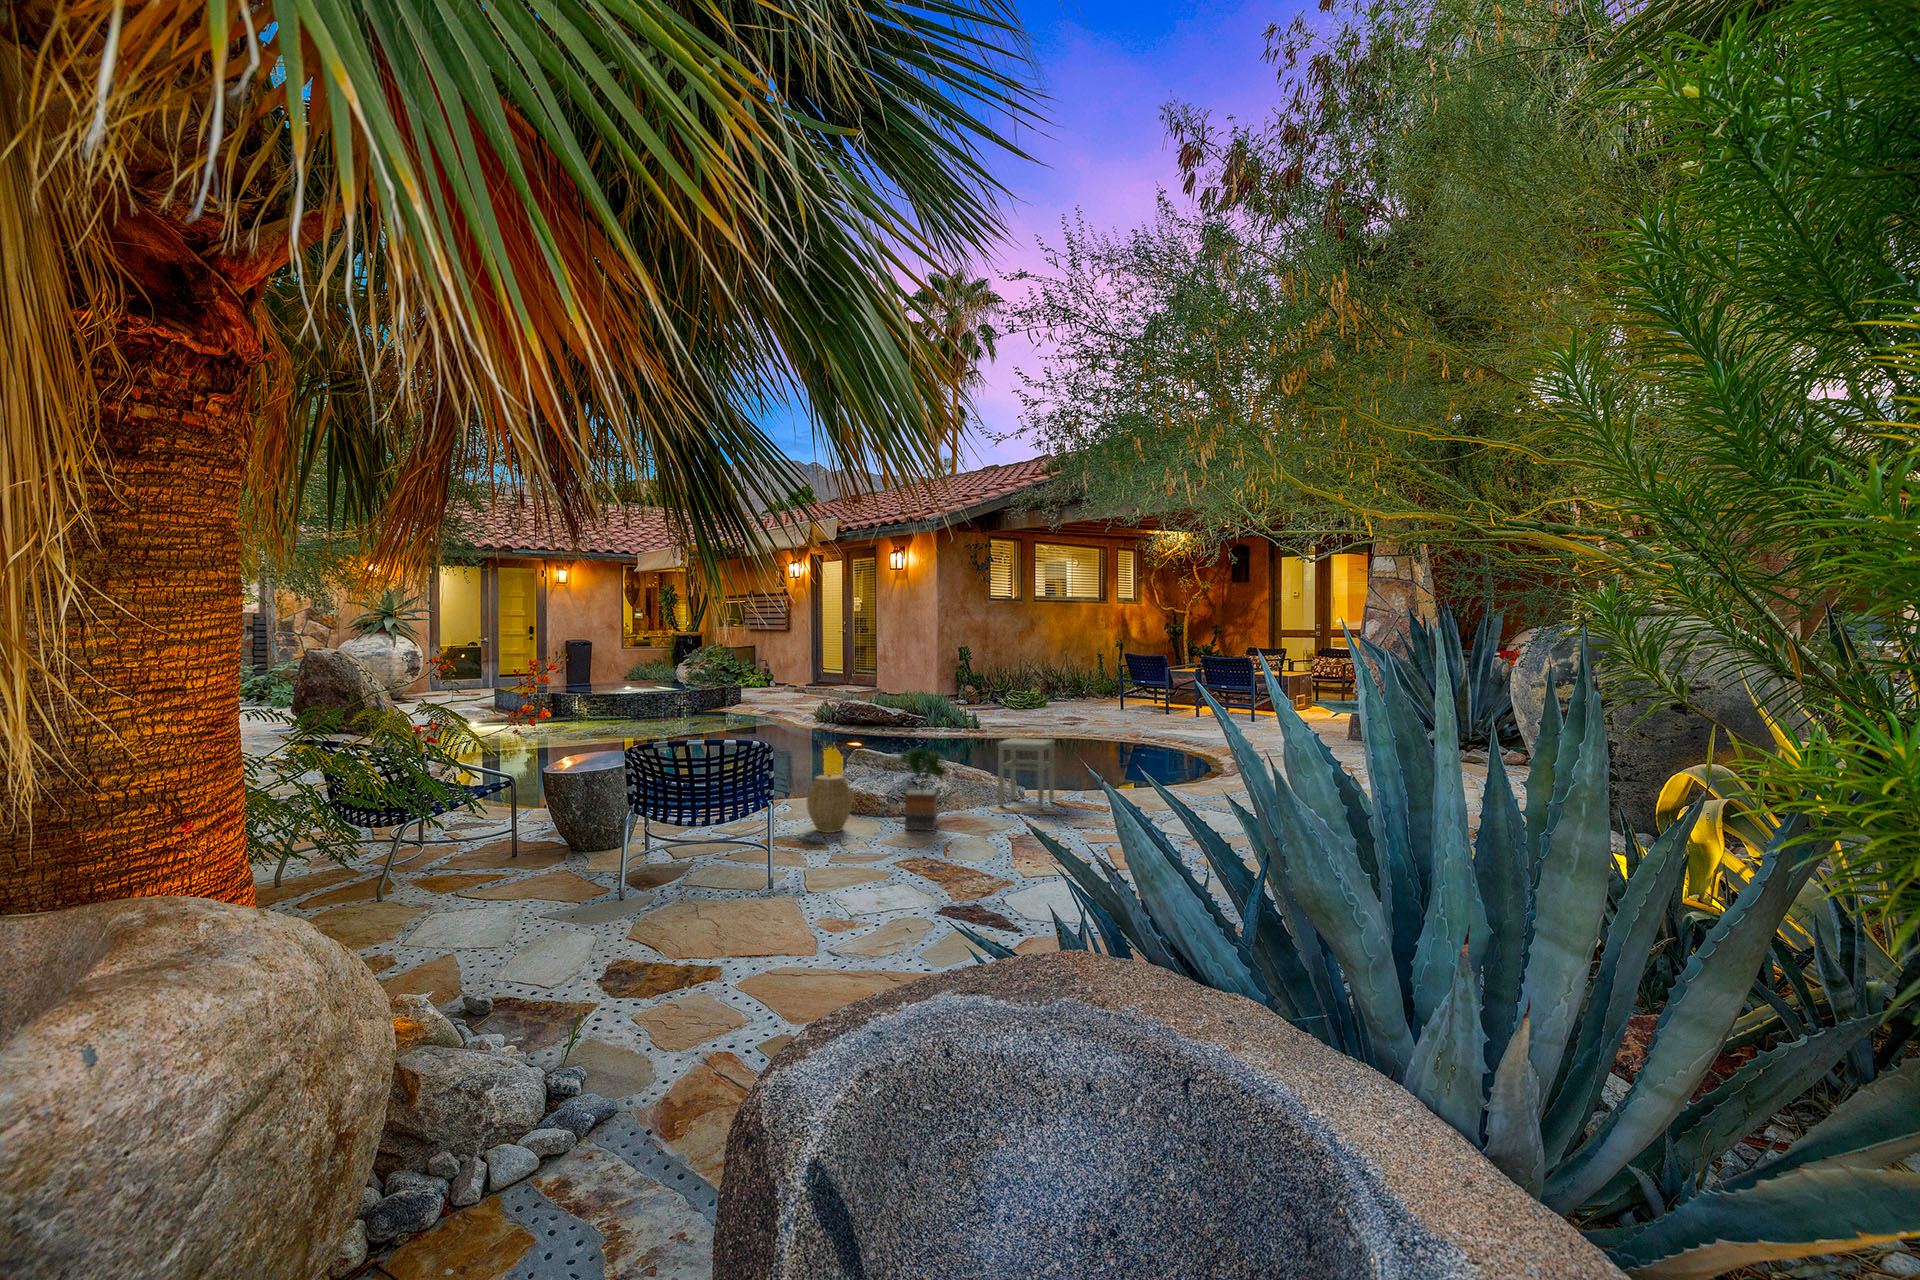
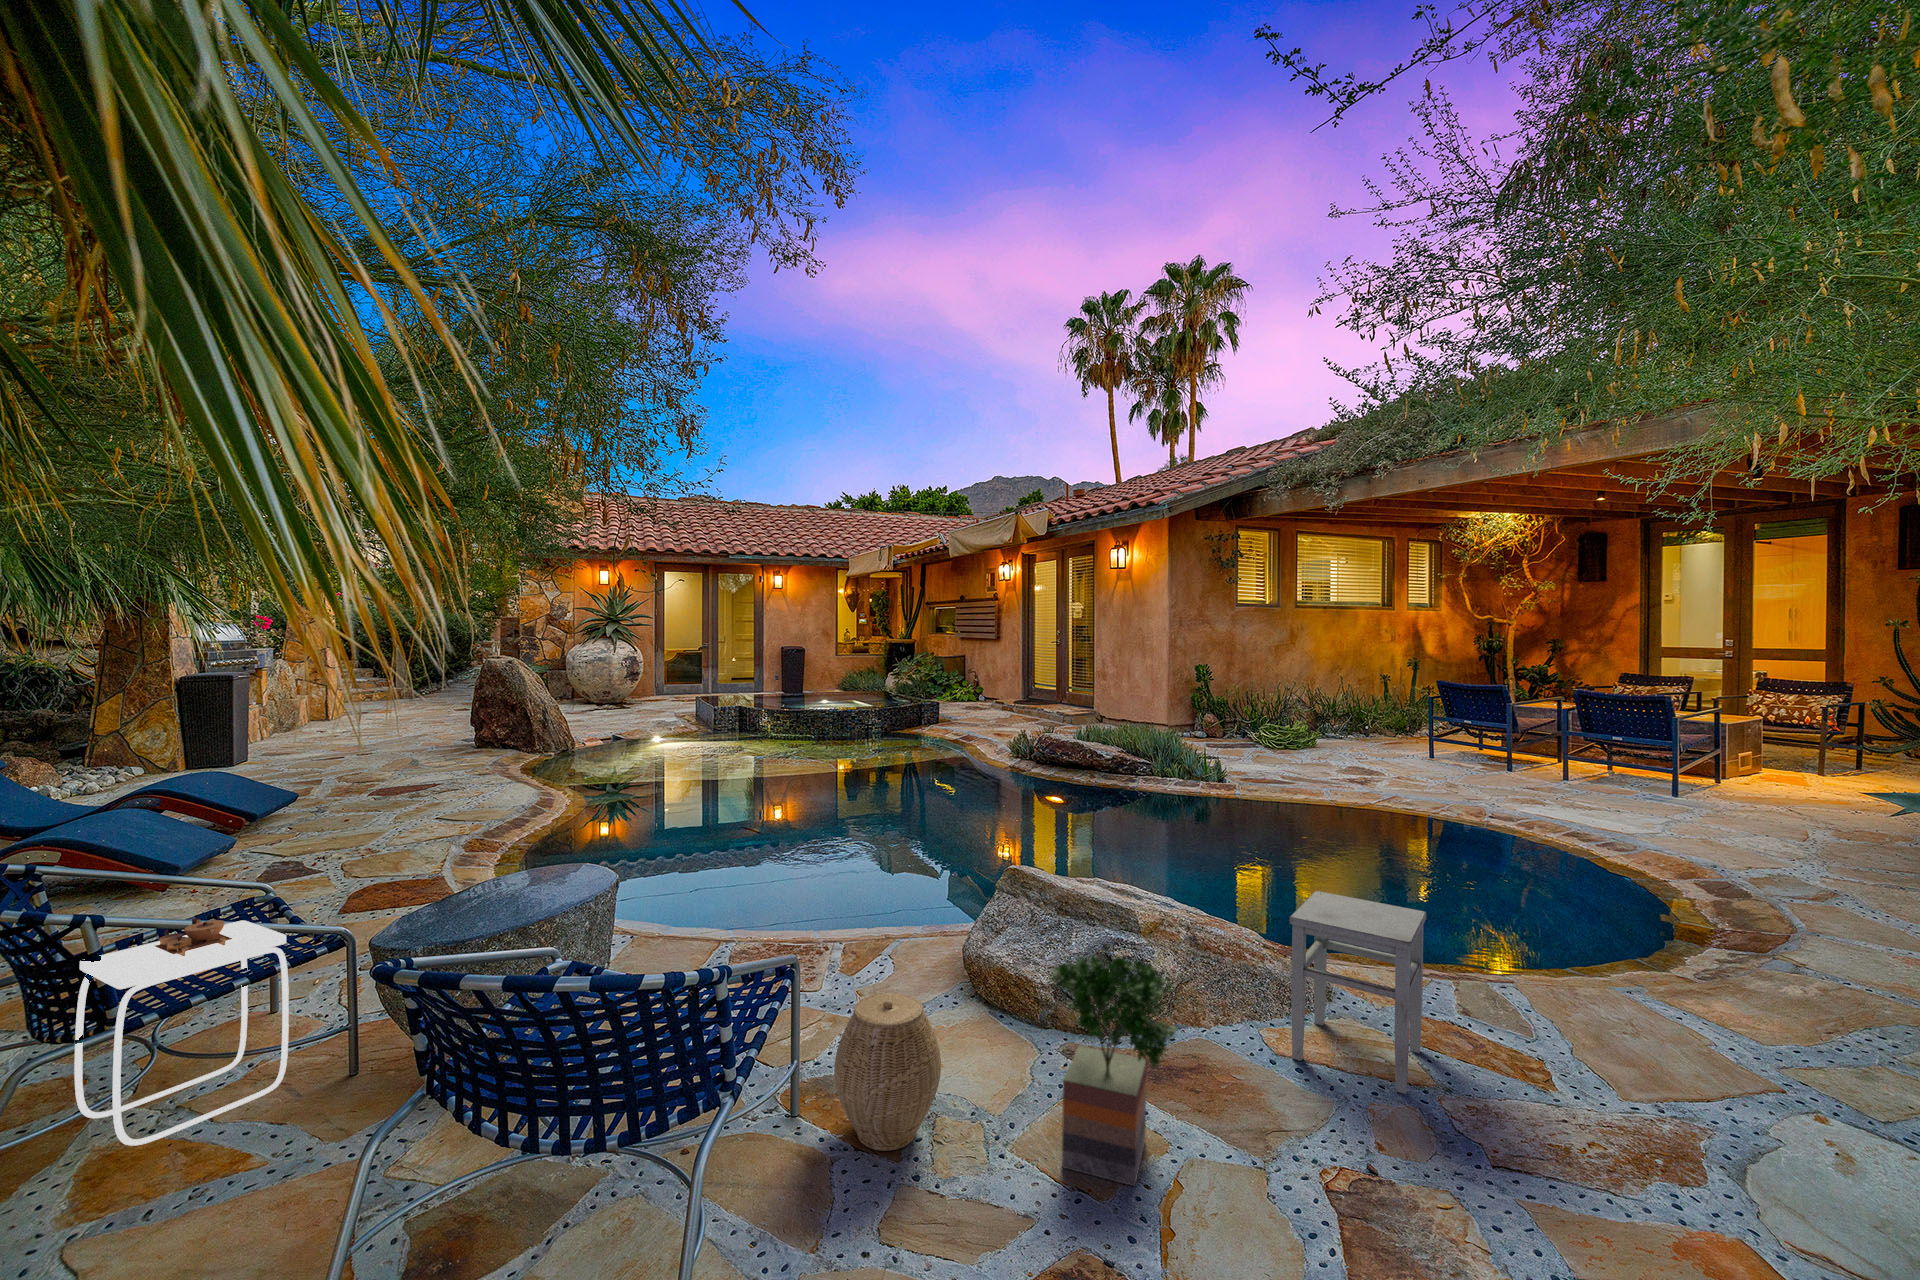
side table: none [439,760,524,855] -> present [75,918,289,1146]

